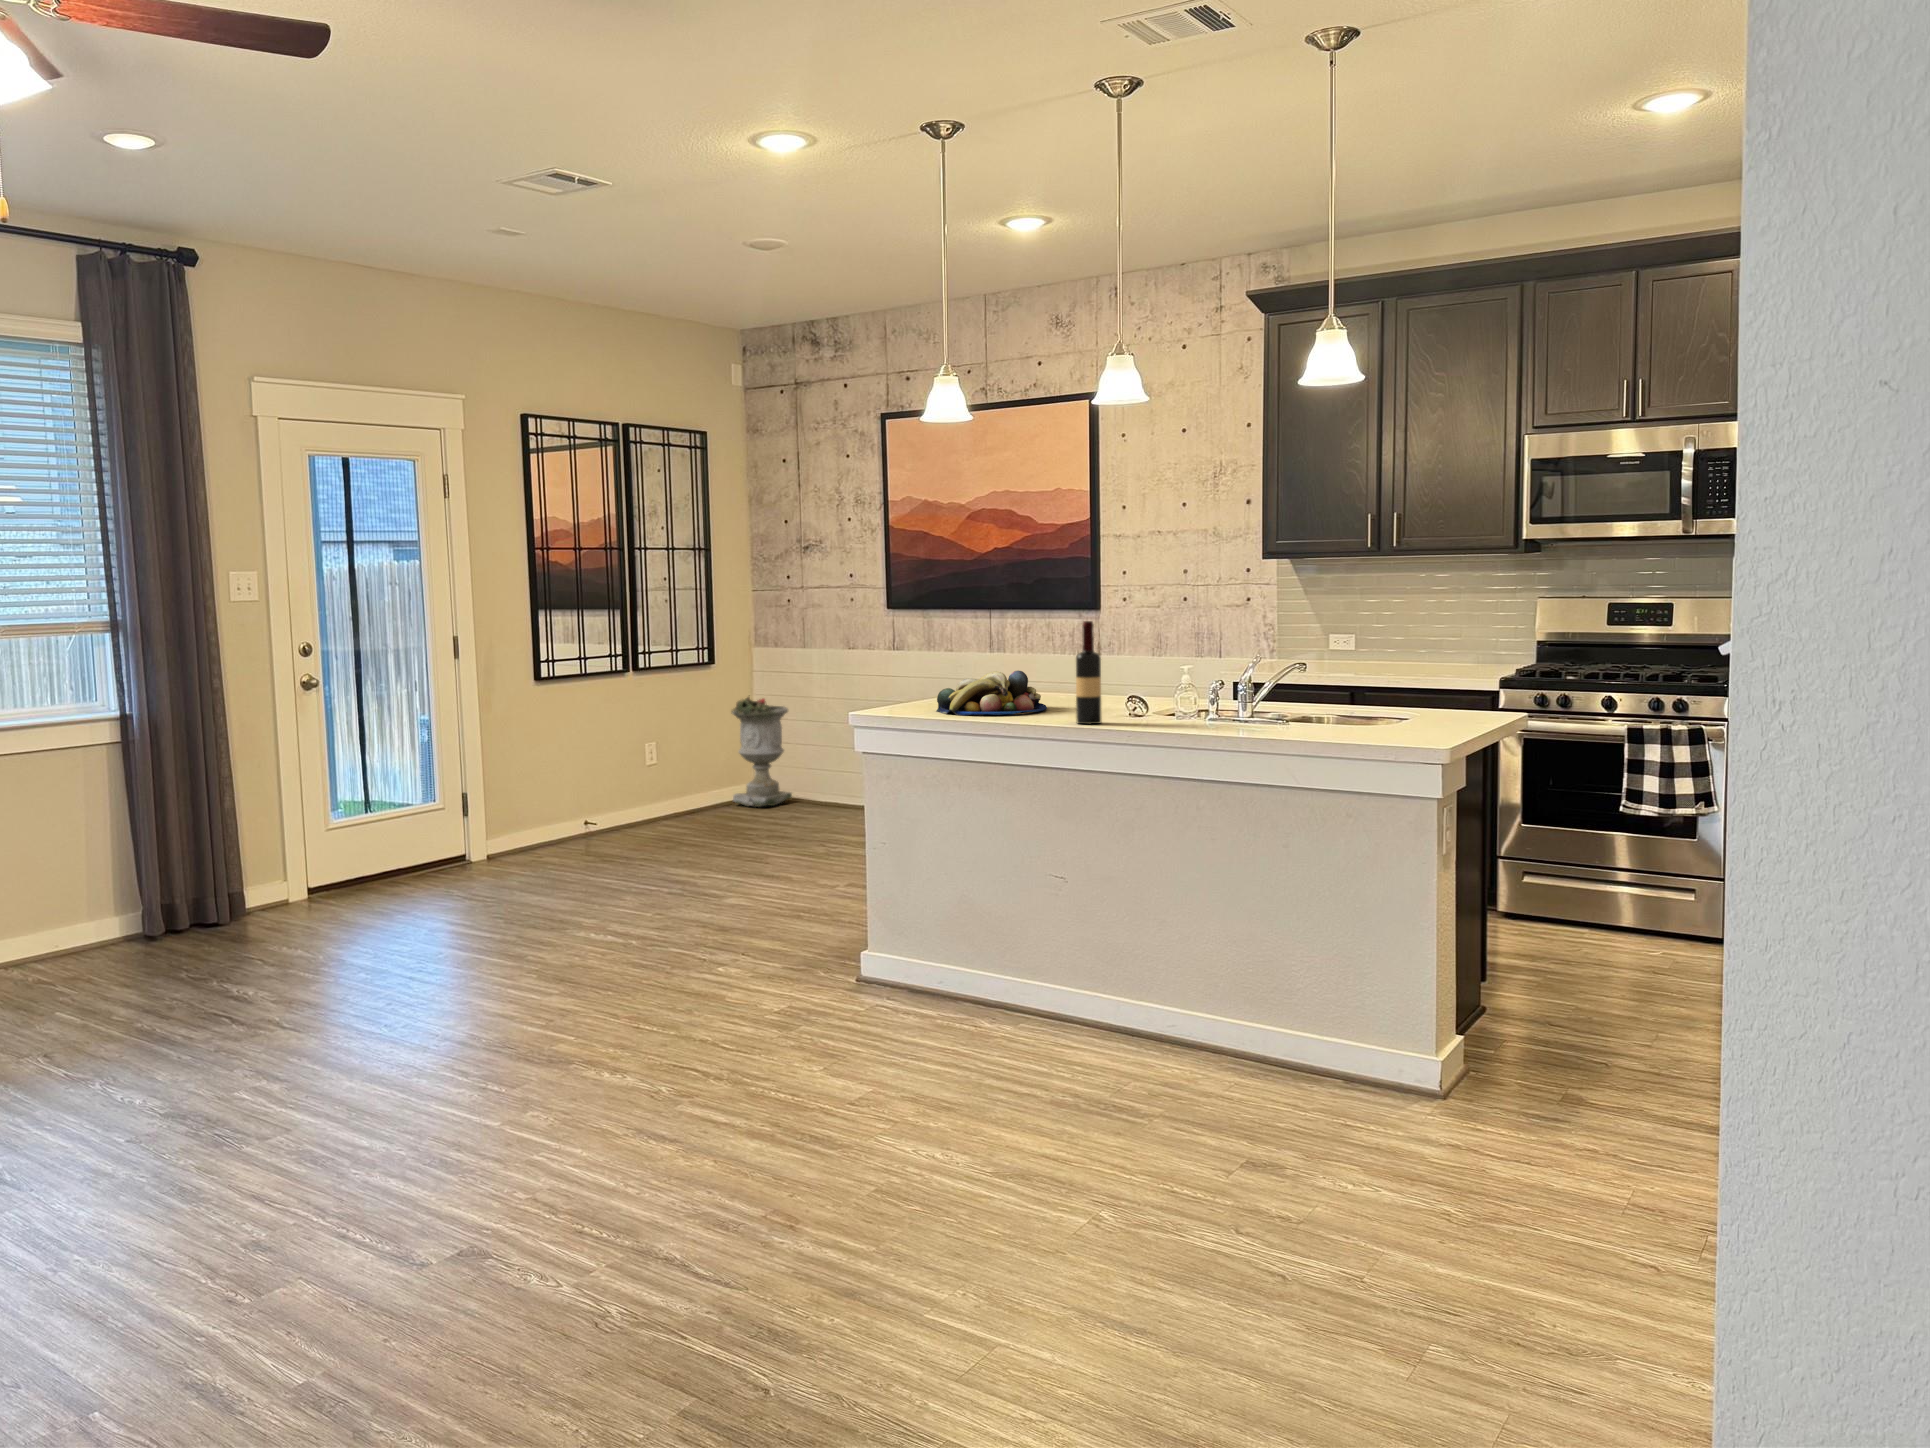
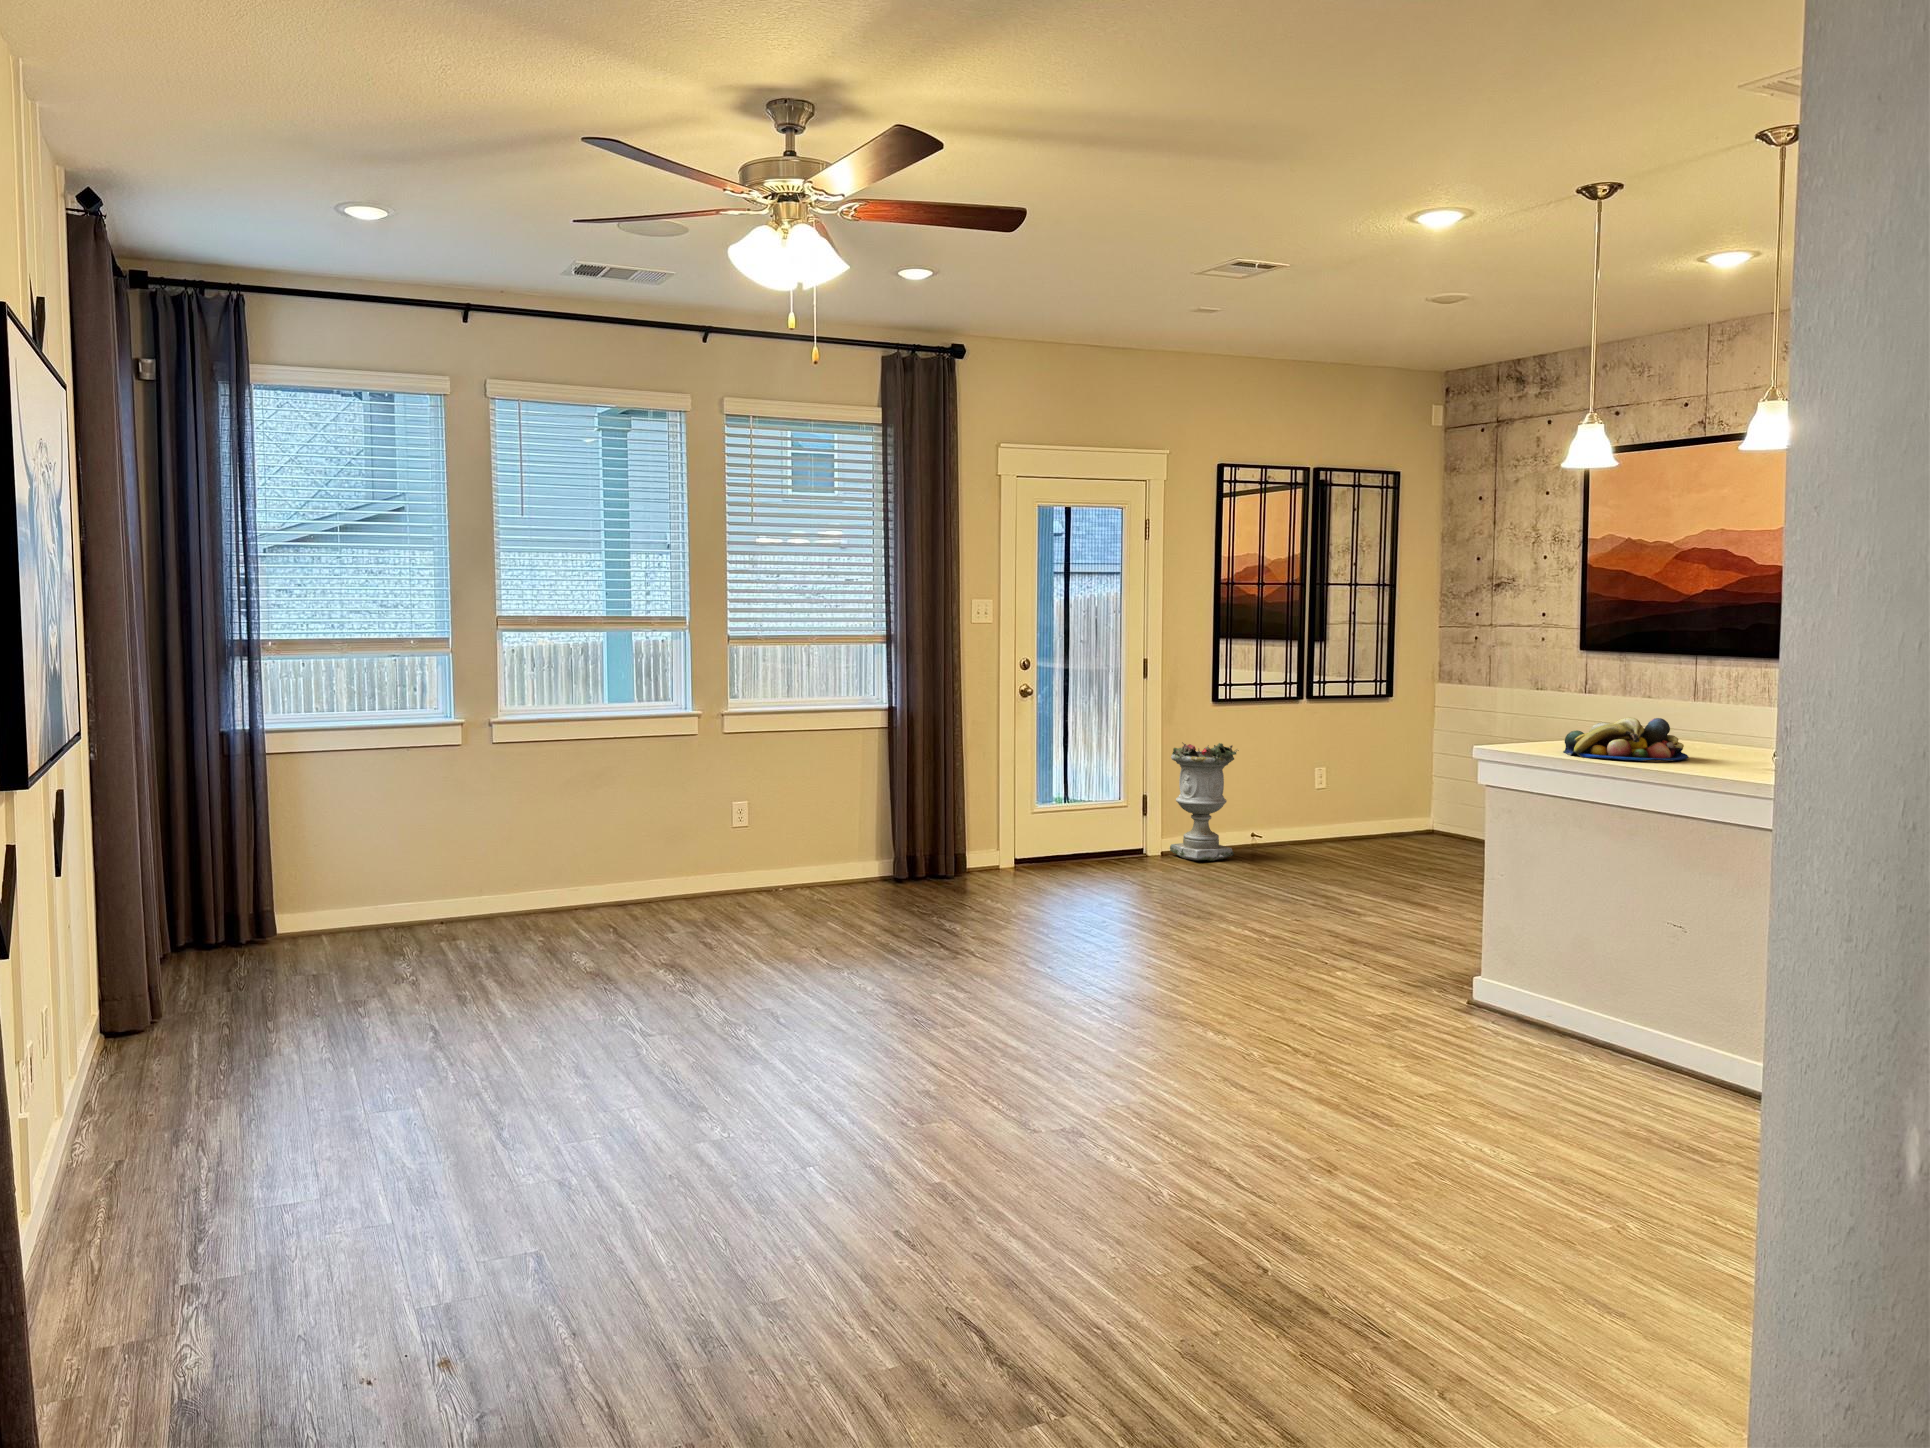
wine bottle: present [1076,621,1101,724] -> none [1705,671,1737,776]
planter: present [731,697,792,807] -> present [1170,742,1237,861]

